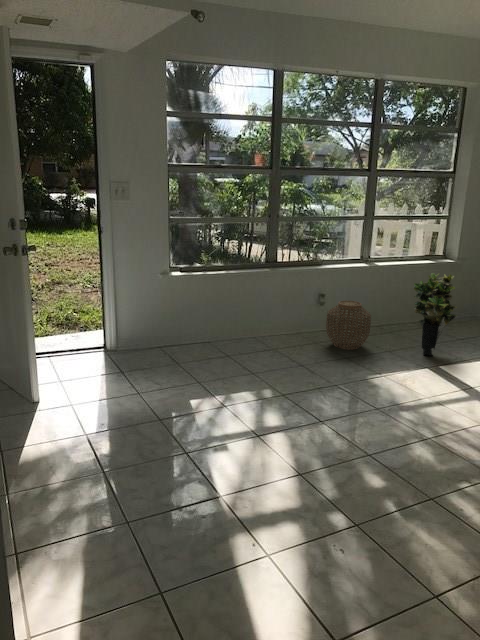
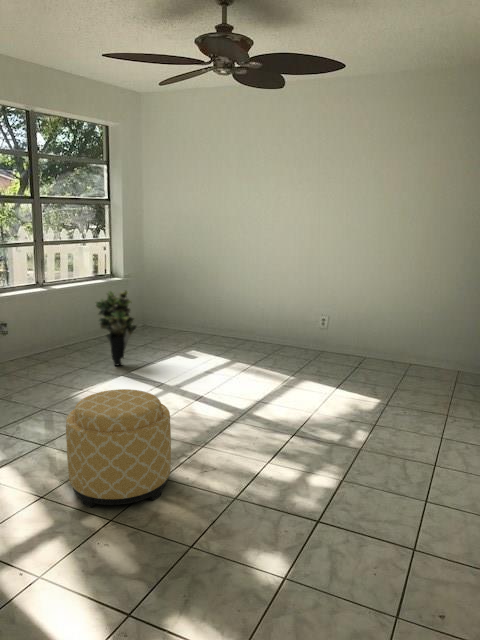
woven basket: present [326,301,371,350] -> none [15,326,61,375]
ottoman: none [328,383,452,521] -> present [66,389,171,508]

